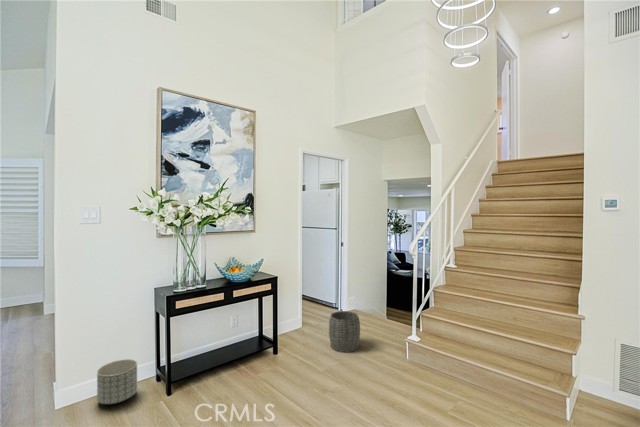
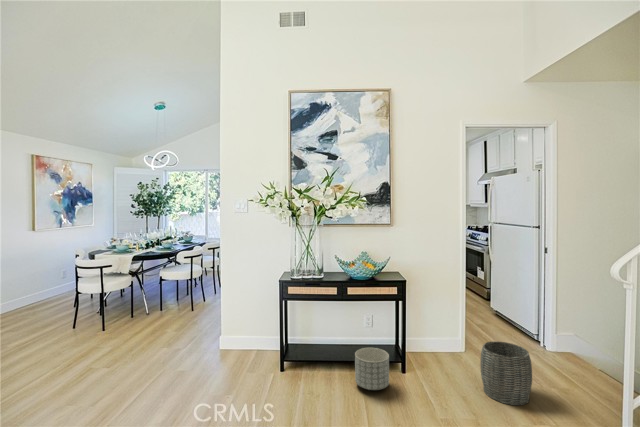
planter: present [97,359,137,404] -> present [355,348,389,390]

